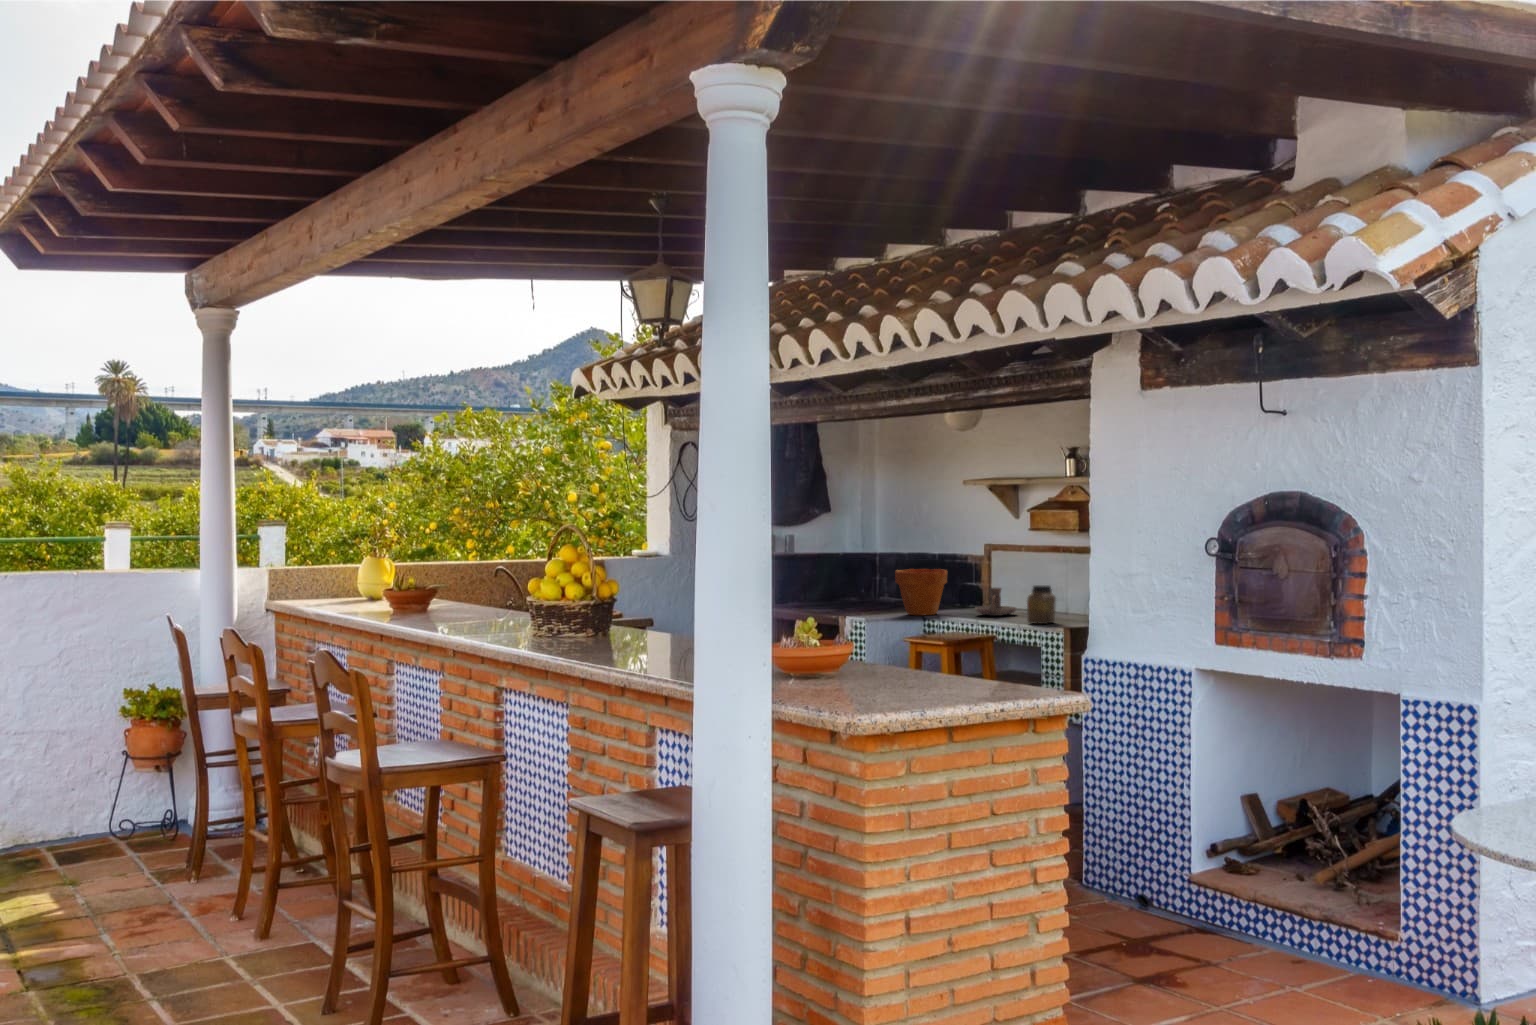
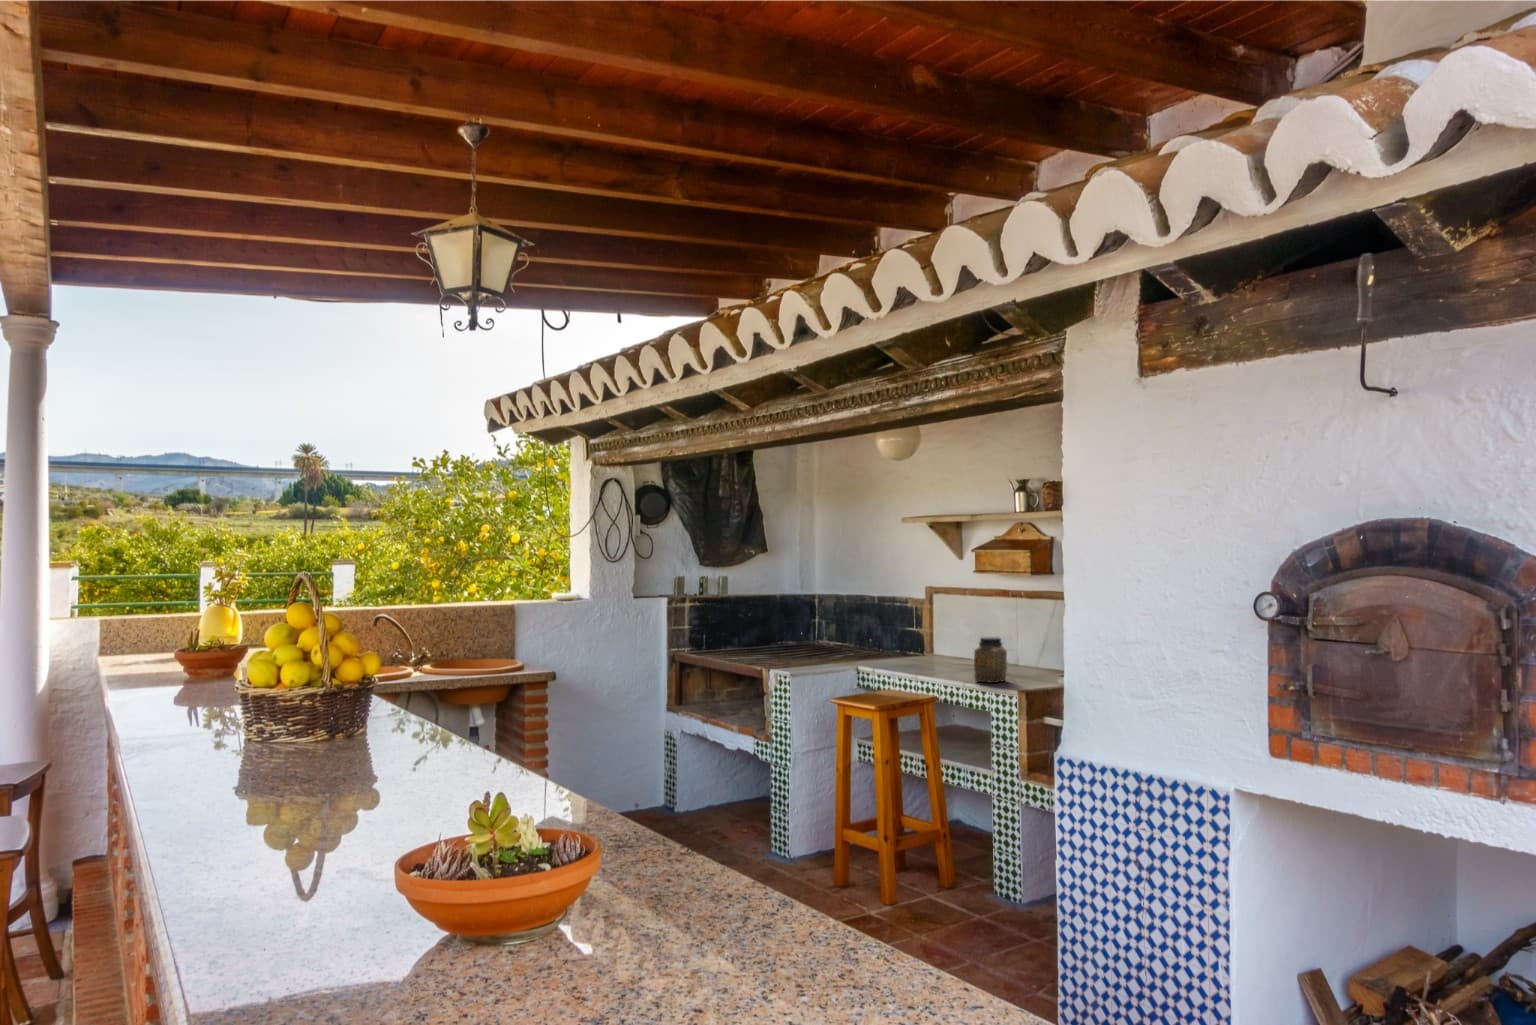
flower pot: present [895,569,947,615] -> none [830,614,887,666]
candle holder: present [975,588,1016,616] -> none [916,636,962,667]

